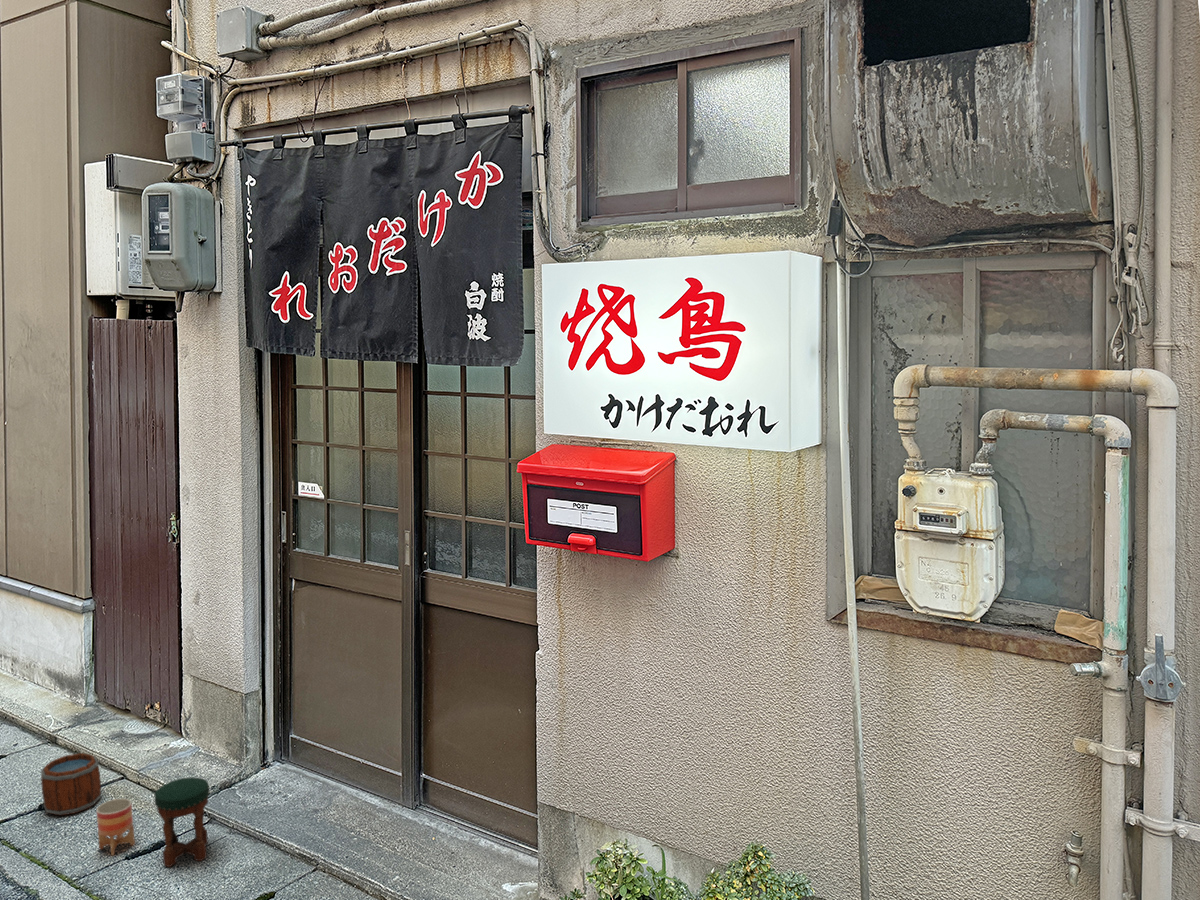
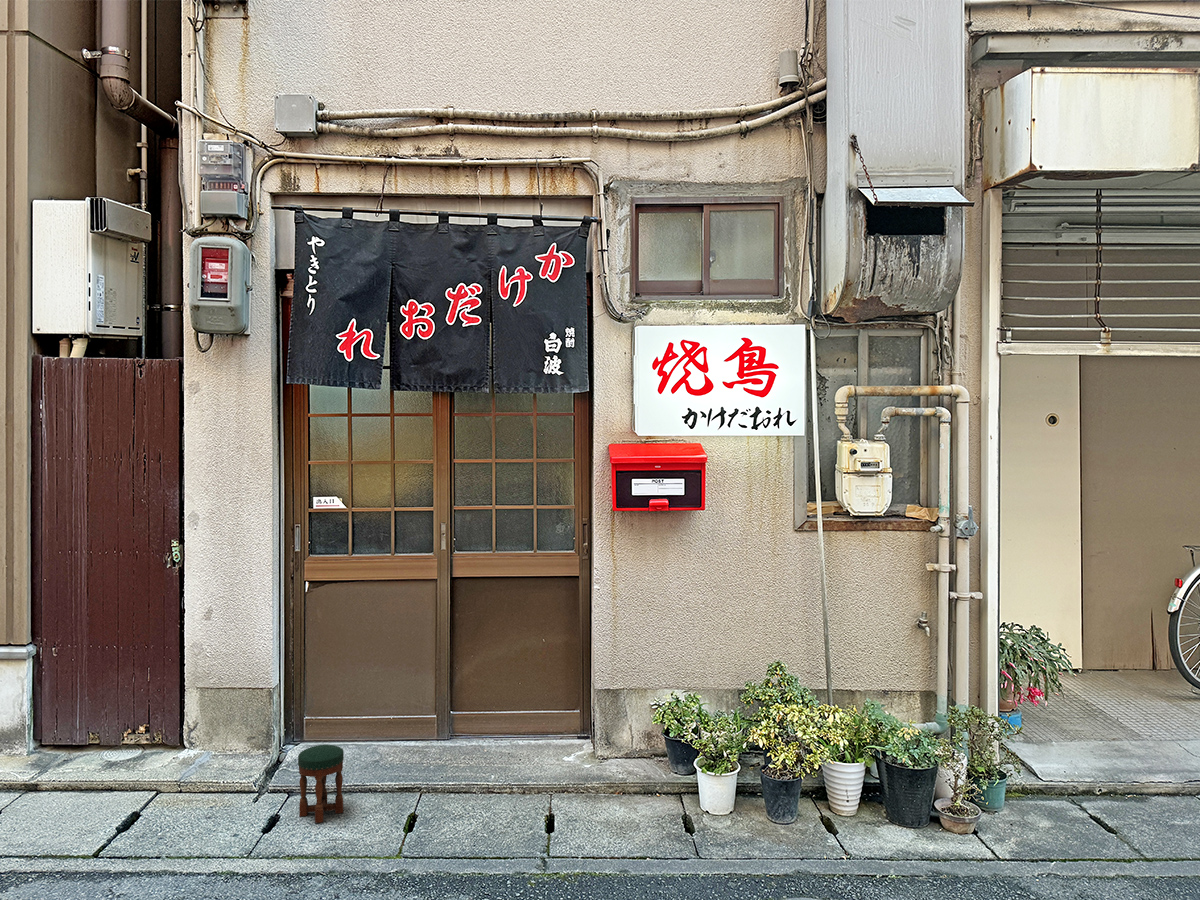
bucket: present [41,753,102,815] -> none [108,769,166,831]
planter: present [97,798,135,855] -> none [229,782,261,833]

